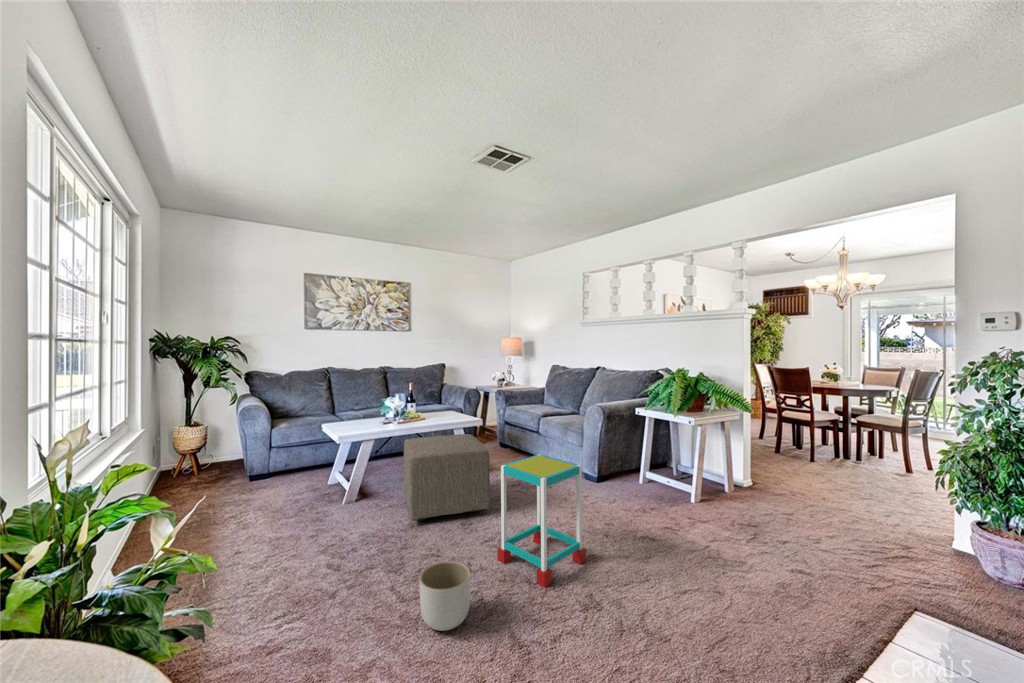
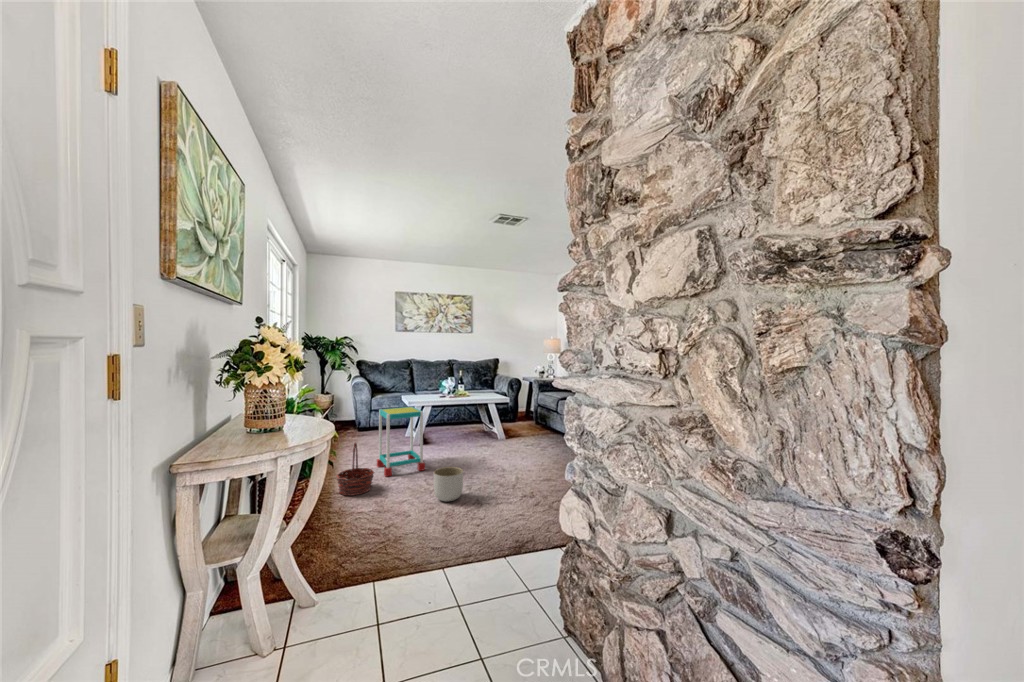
ottoman: present [404,434,490,521] -> none [447,405,502,458]
side table: present [497,454,586,587] -> present [377,407,425,477]
basket: none [226,538,303,645] -> present [337,443,374,495]

